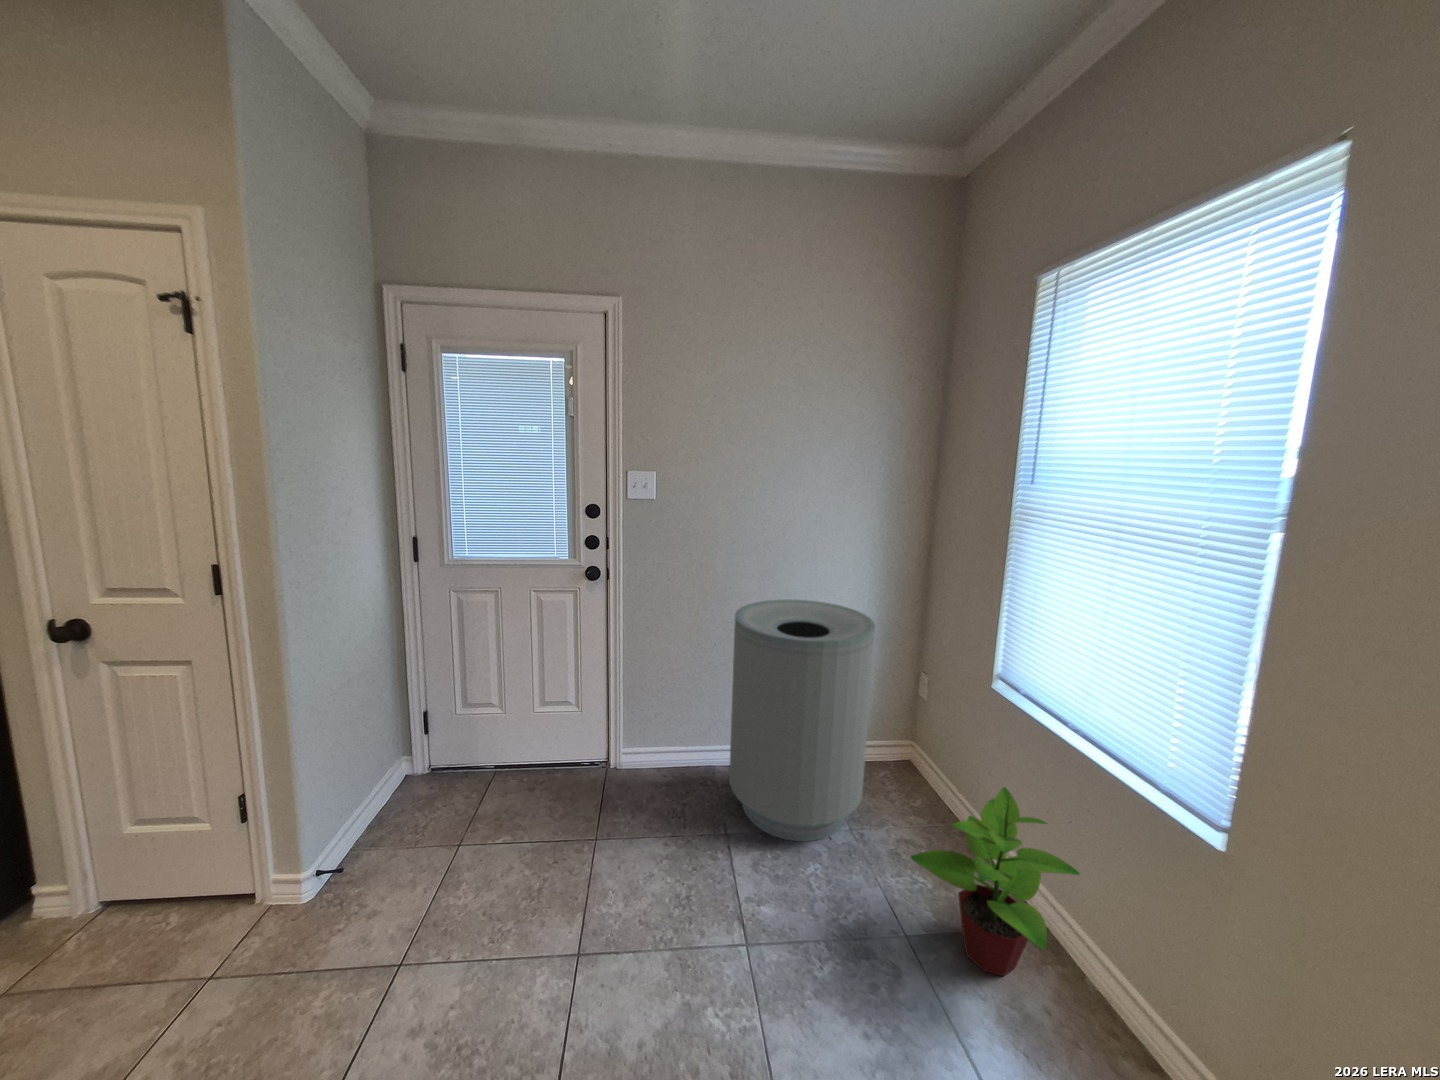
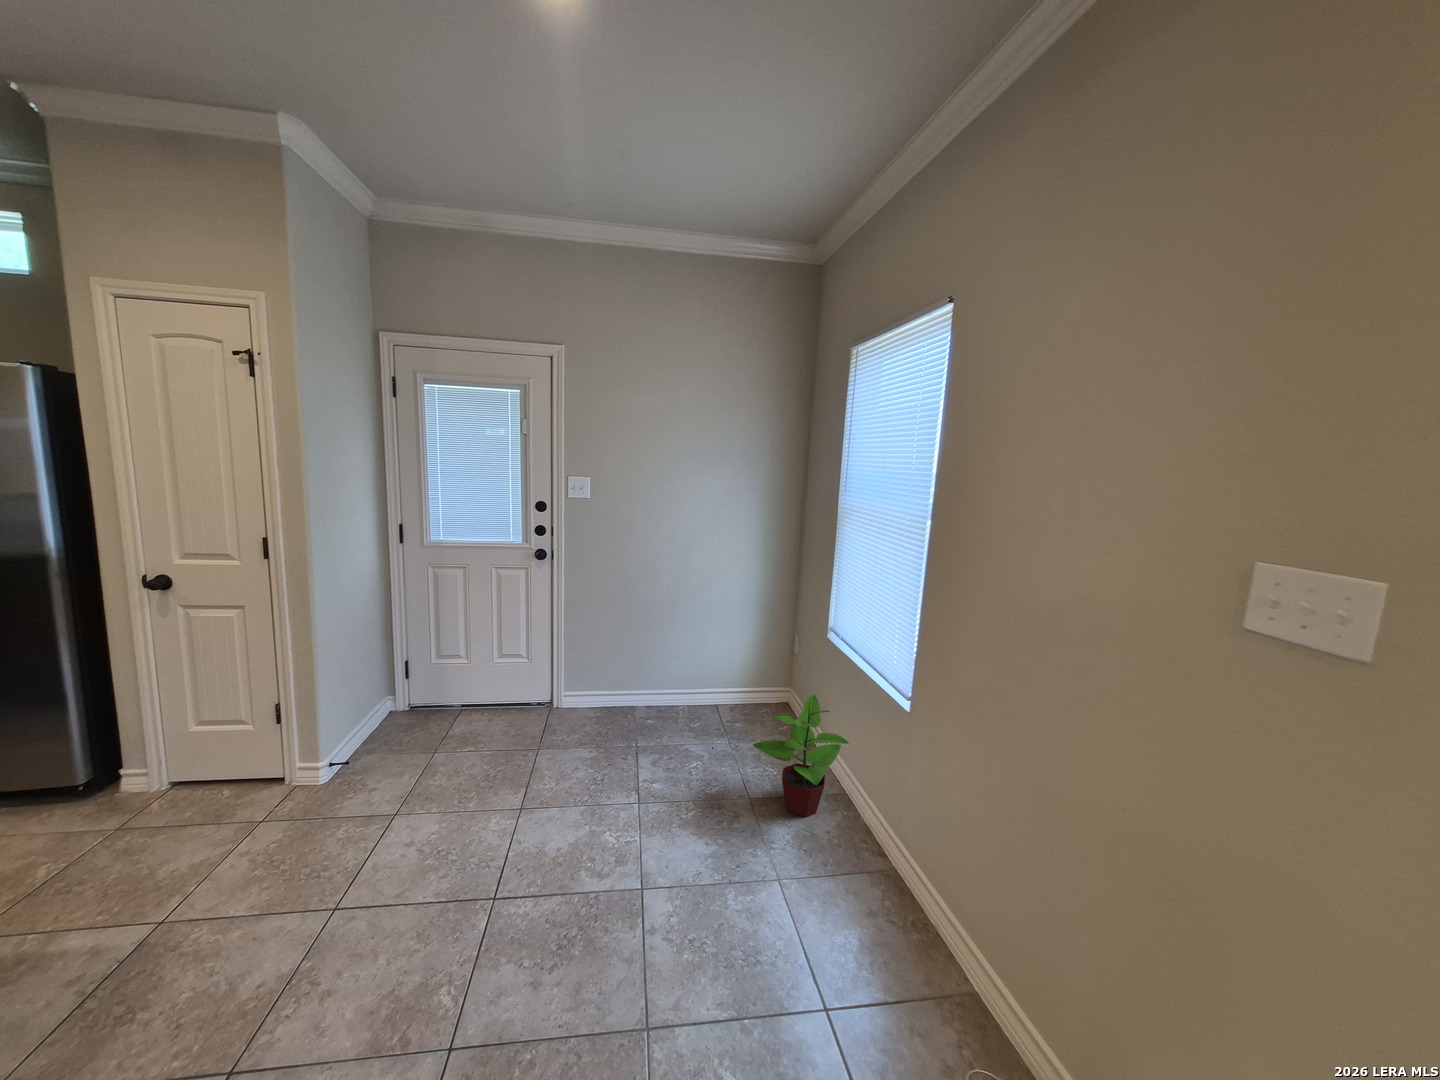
trash can: present [729,600,875,841] -> none [642,576,748,749]

